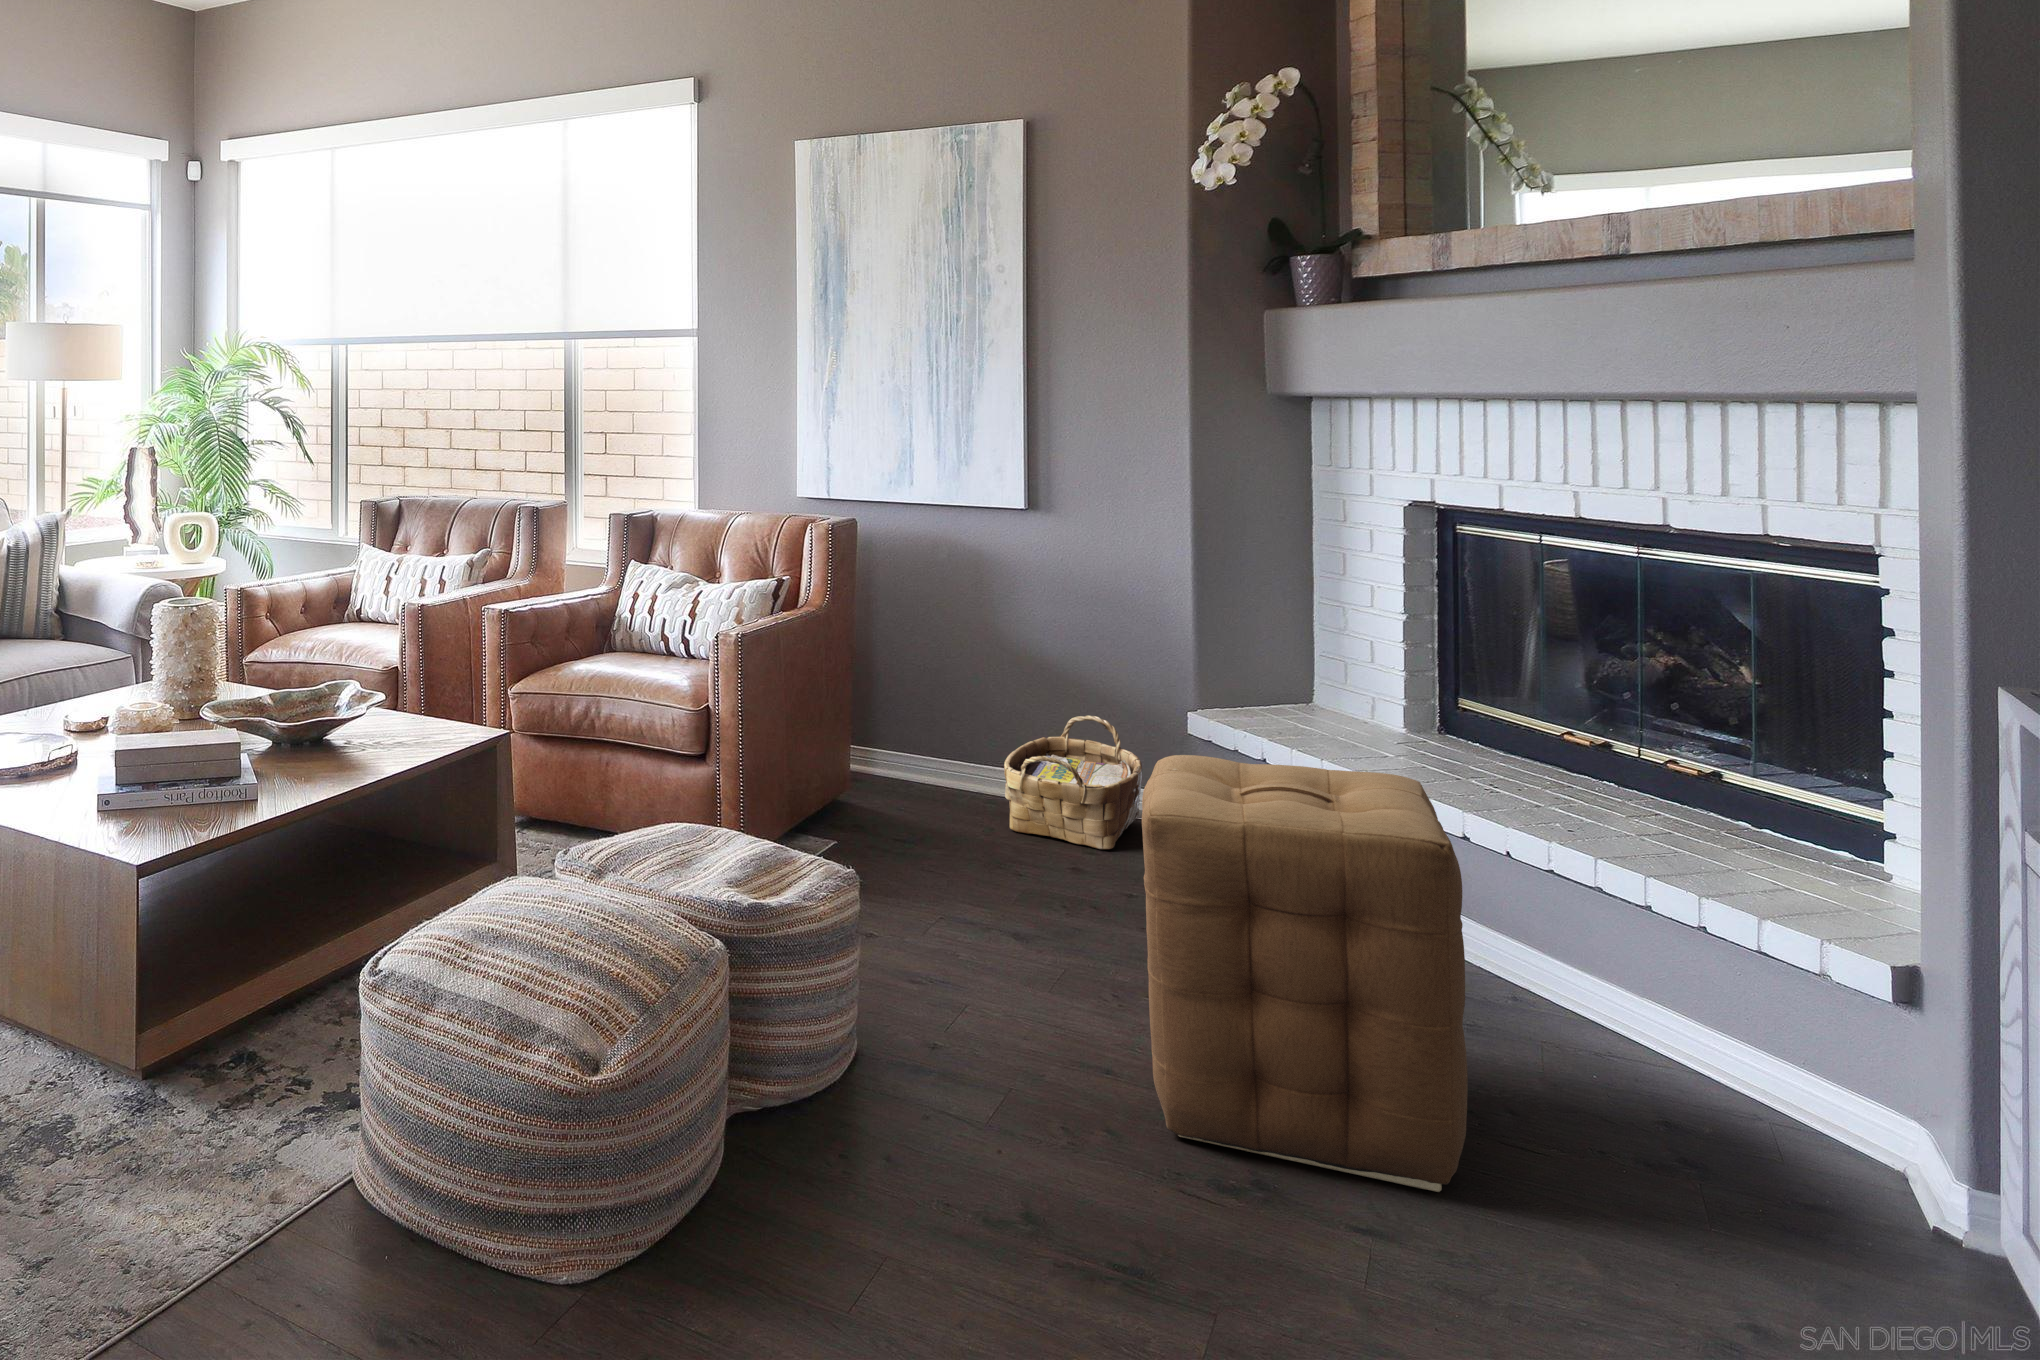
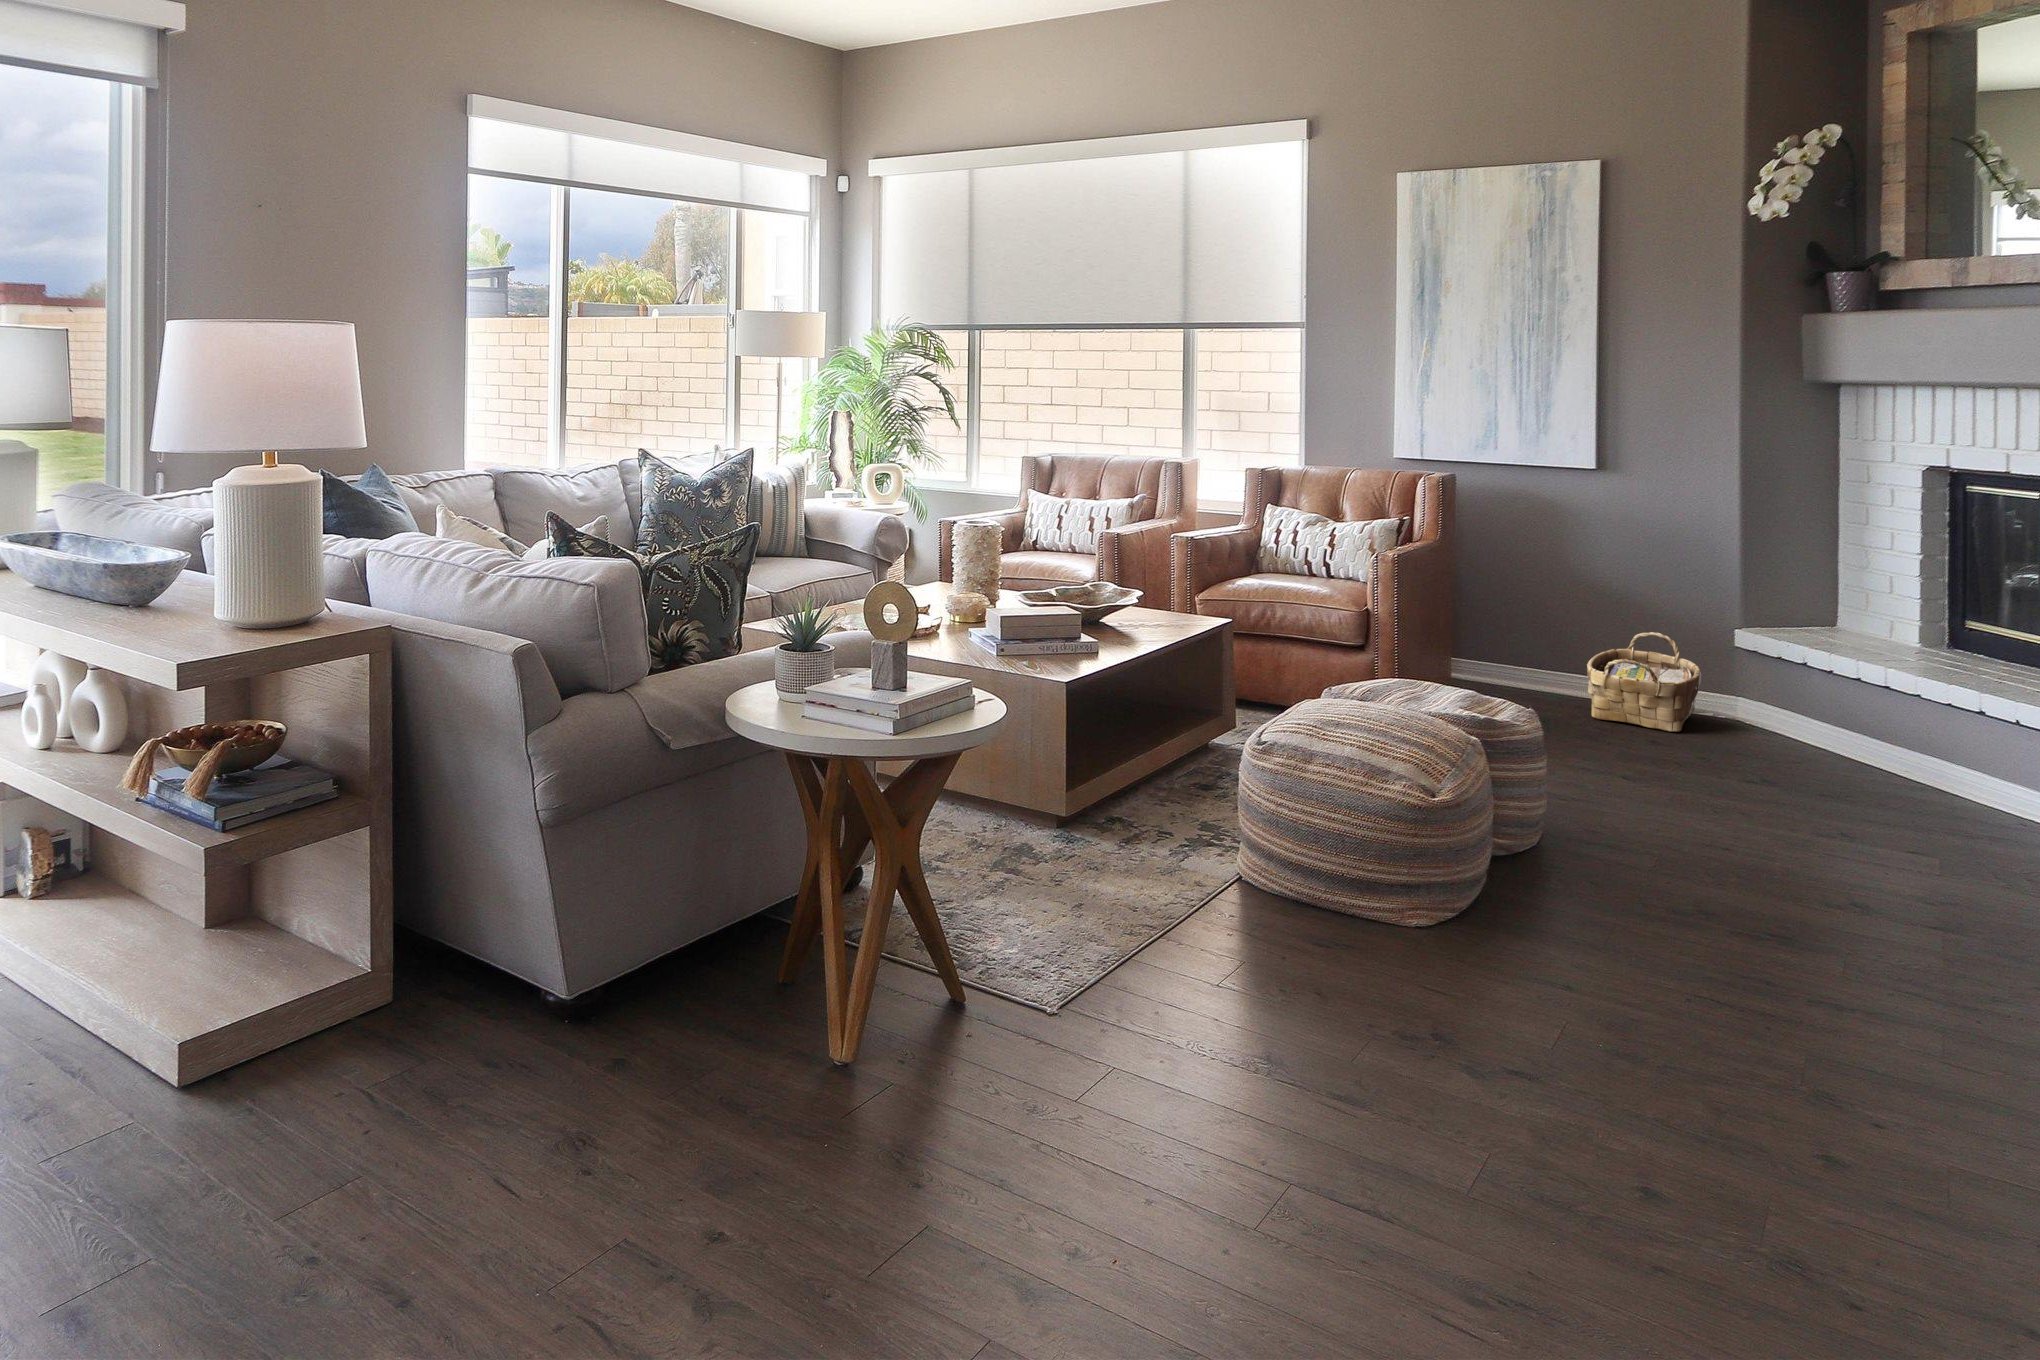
ottoman: present [1142,755,1468,1192] -> none [1758,639,2008,920]

